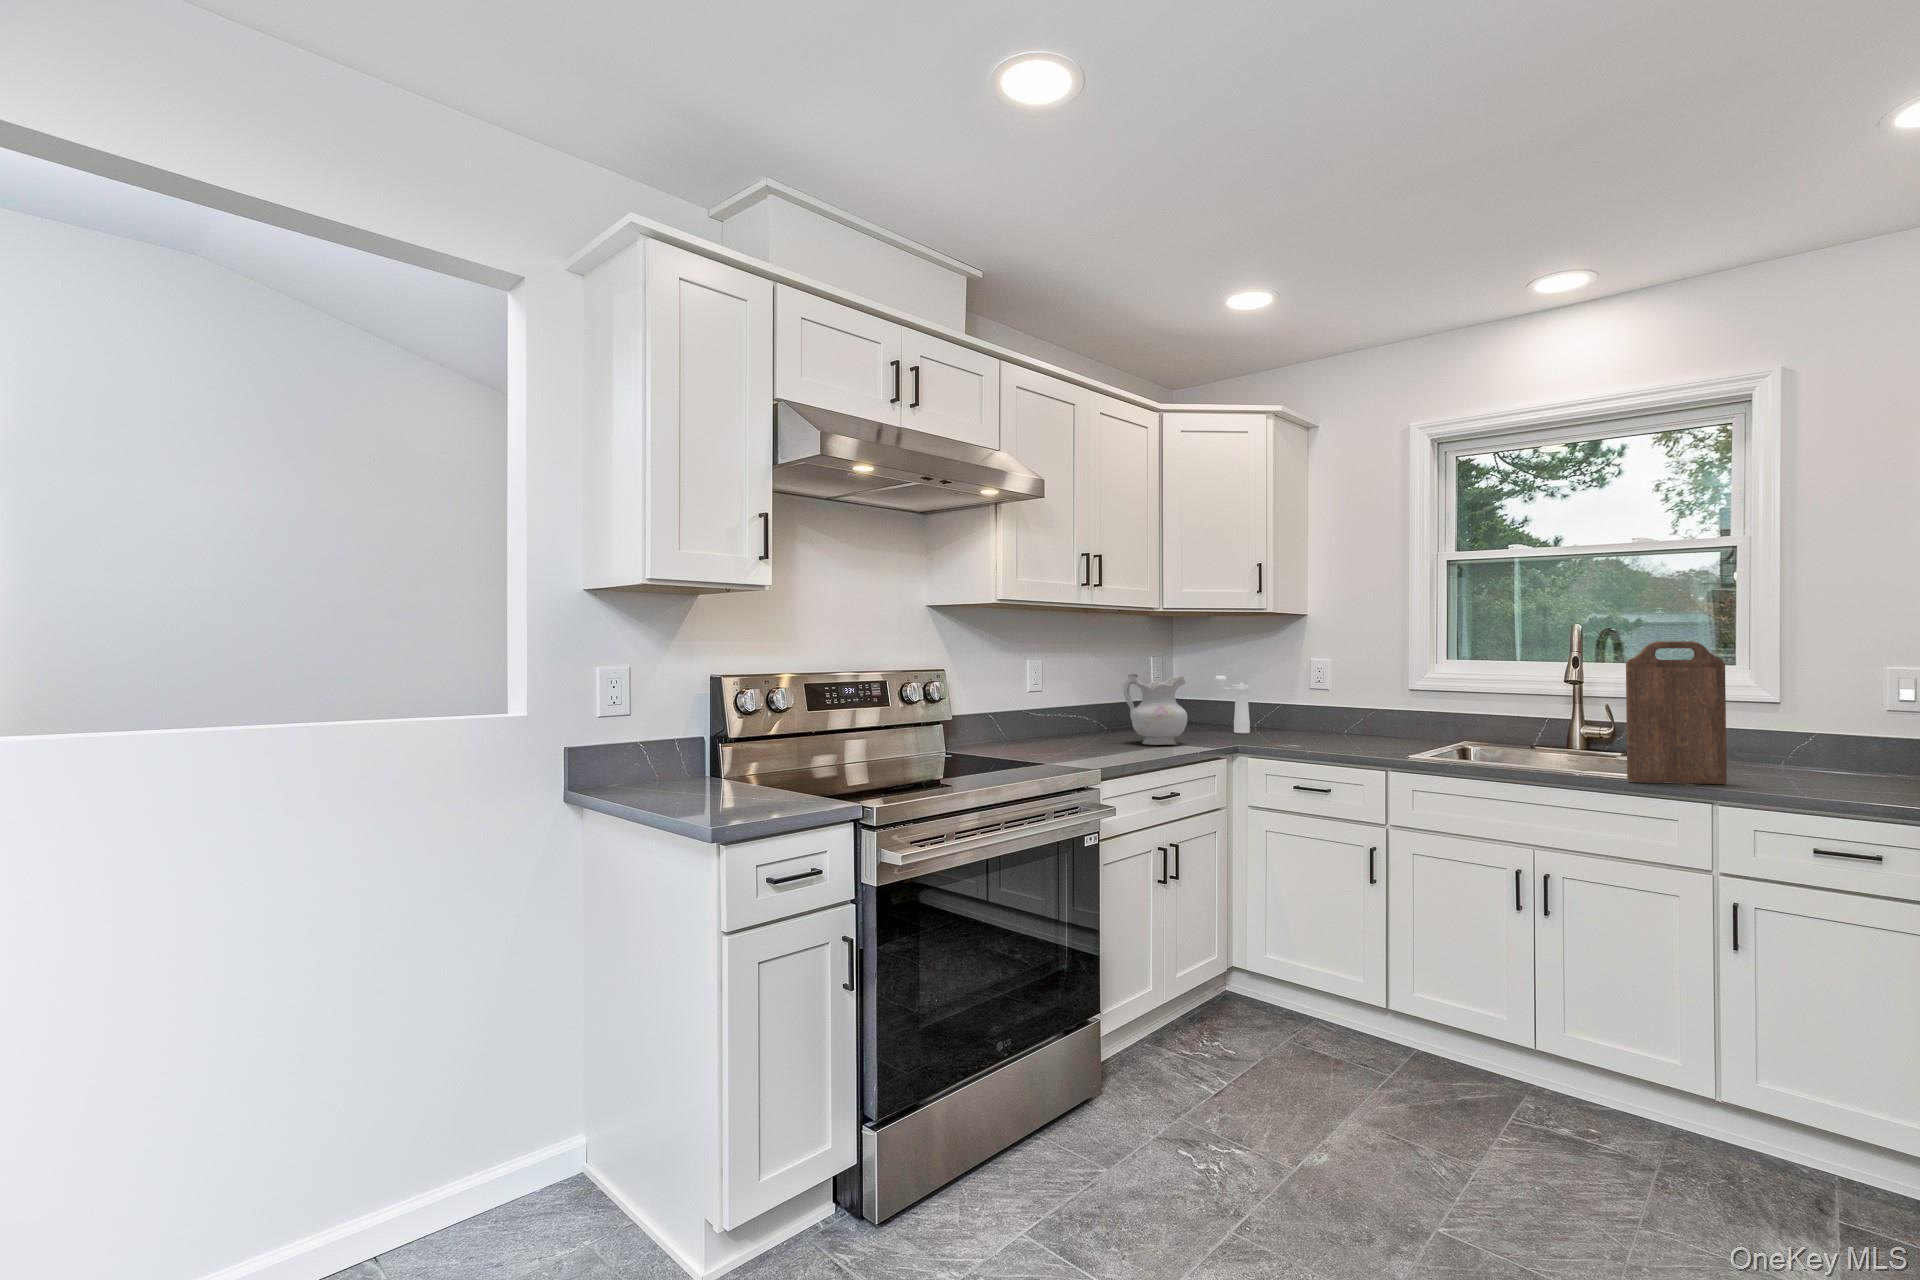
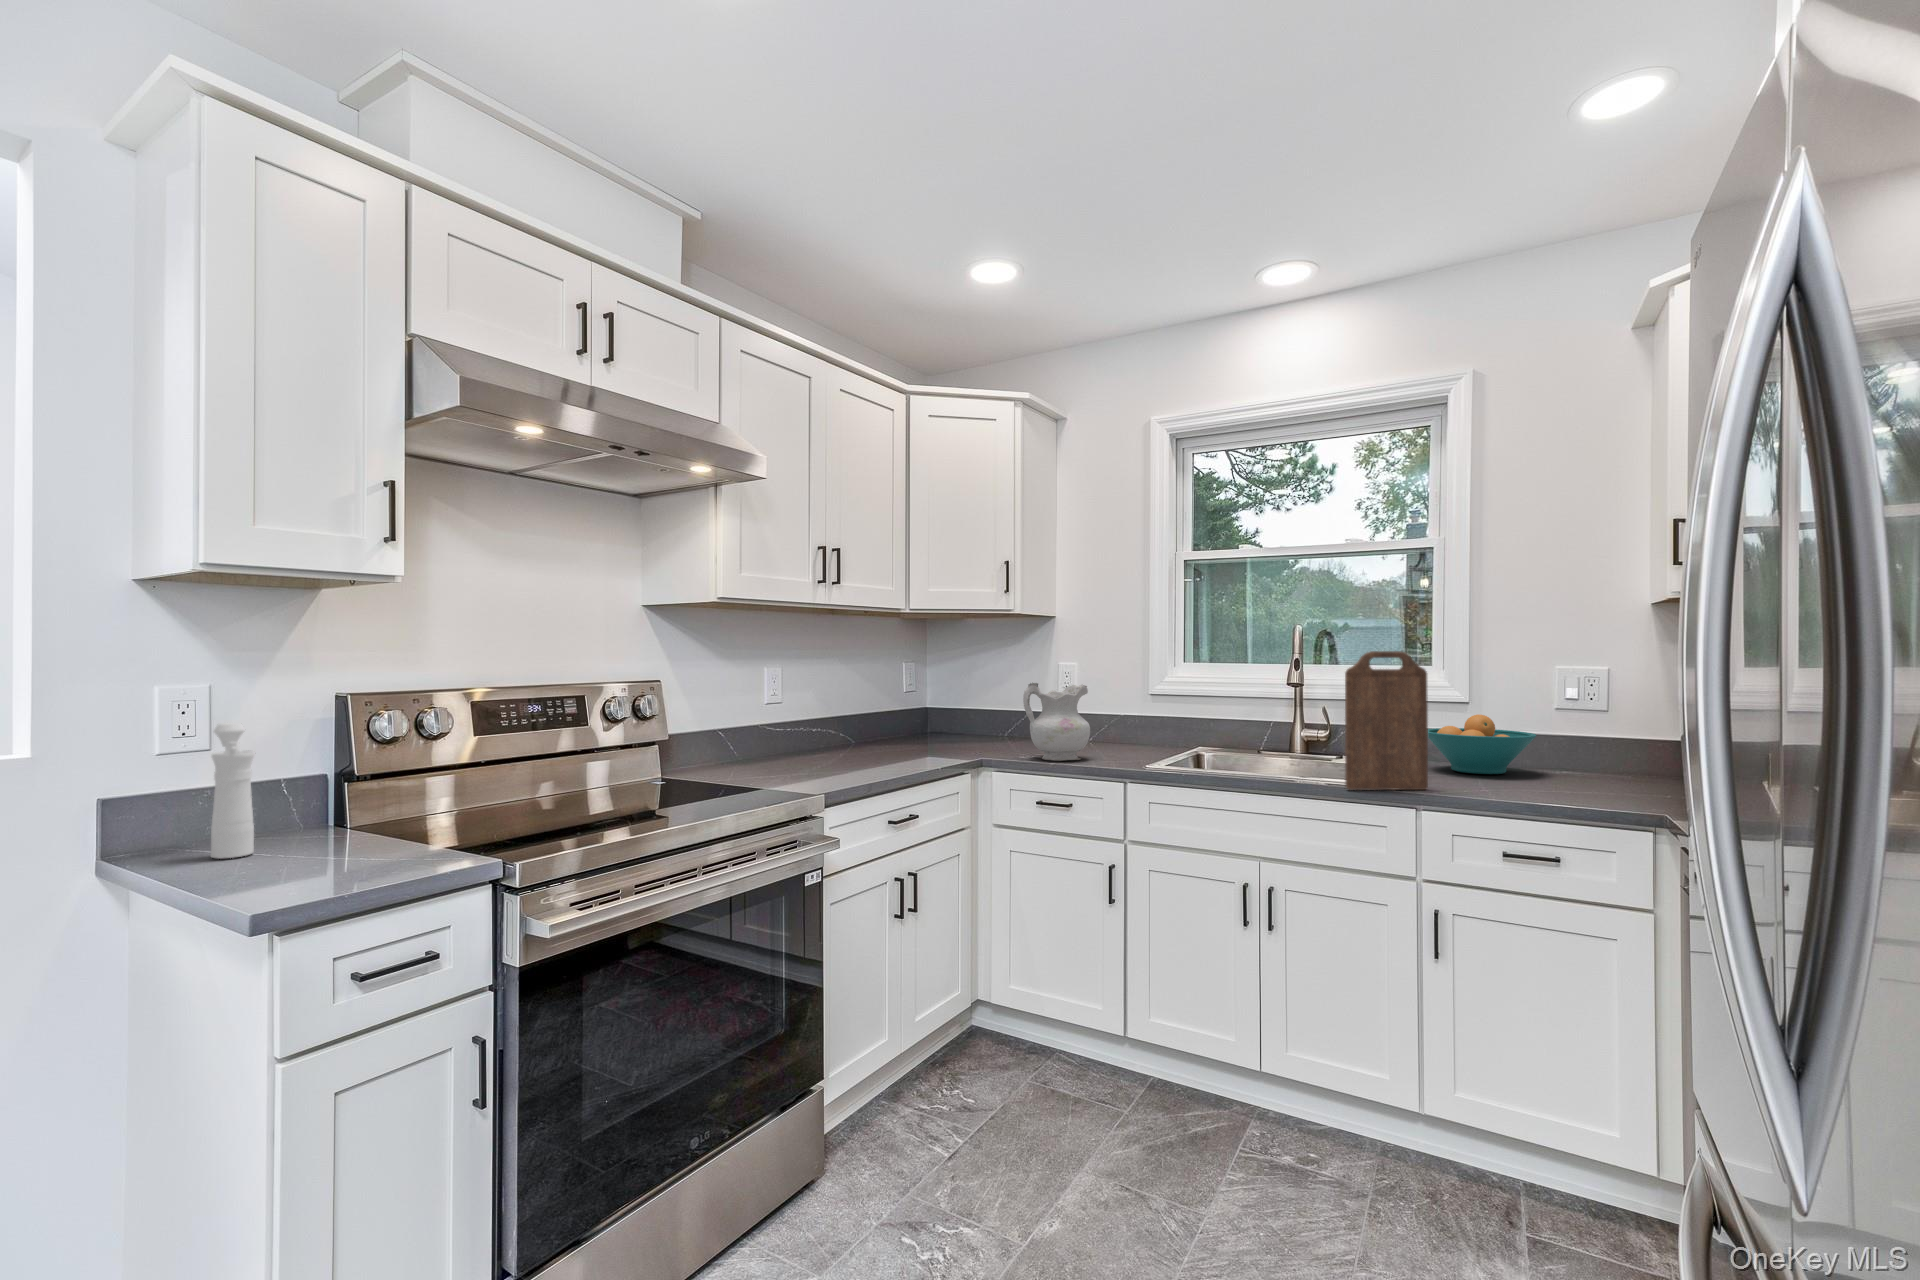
ceramic pitcher: present [1123,674,1187,745] -> present [1023,683,1090,761]
pepper mill: present [1215,676,1250,733] -> present [211,723,255,859]
fruit bowl: none [1725,709,1871,772] -> present [1428,715,1536,774]

